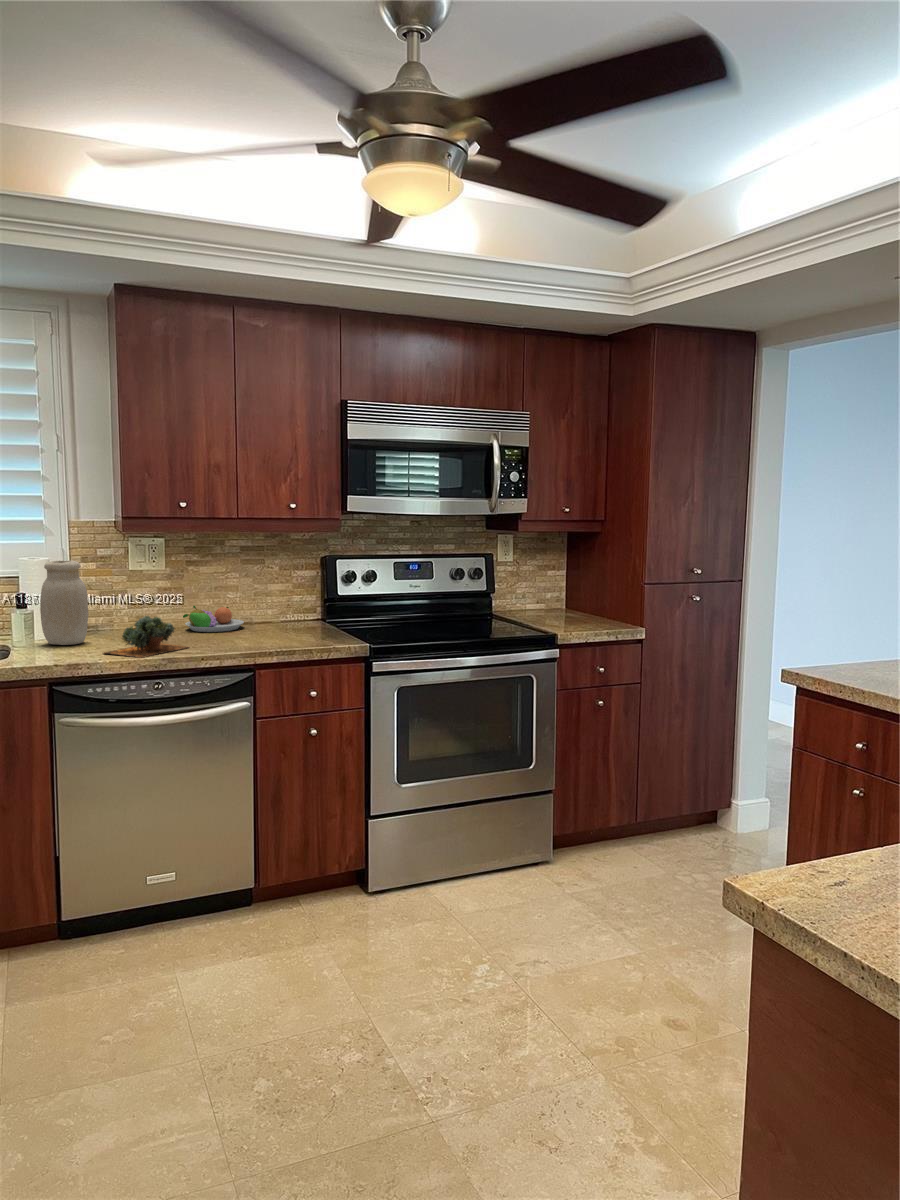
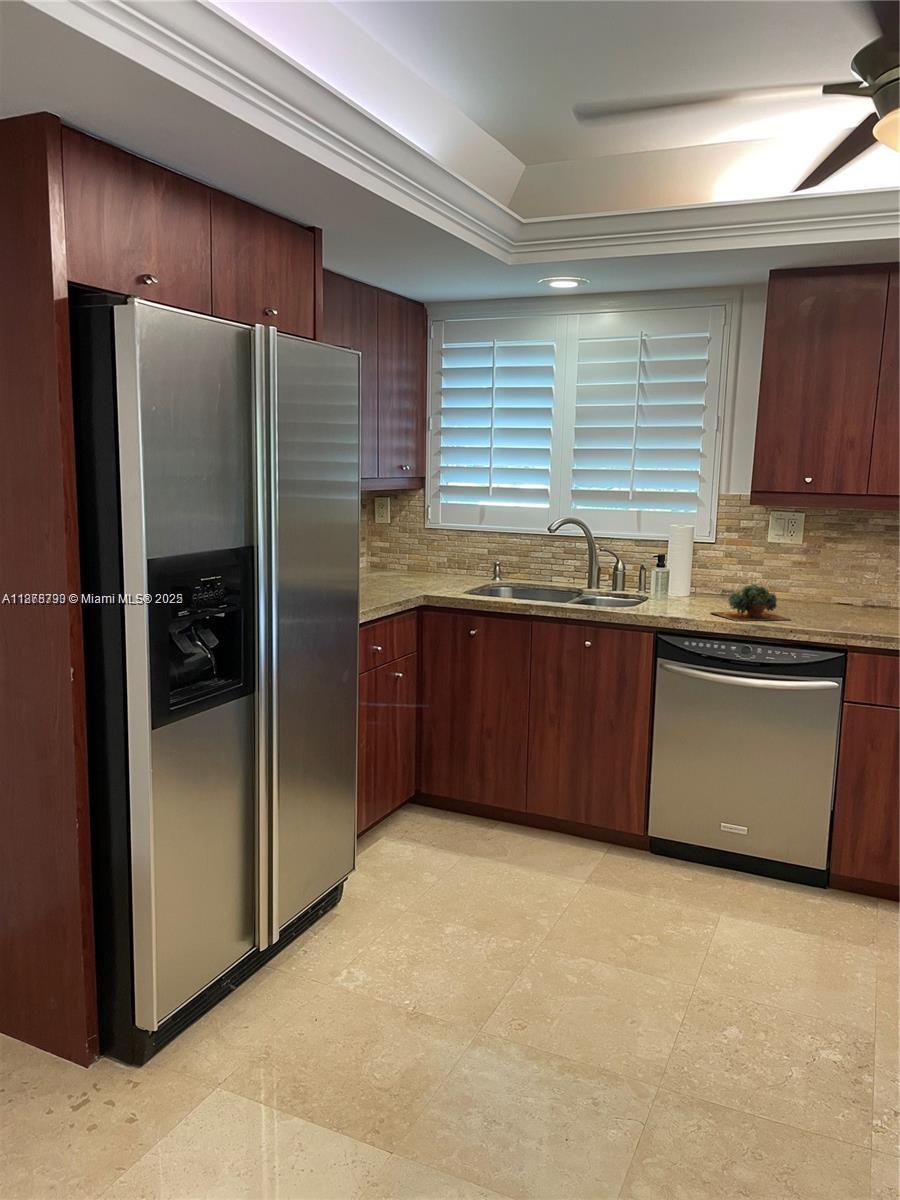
jar: present [40,561,88,645] -> none [676,528,717,603]
fruit bowl: present [183,606,244,632] -> none [809,583,876,612]

